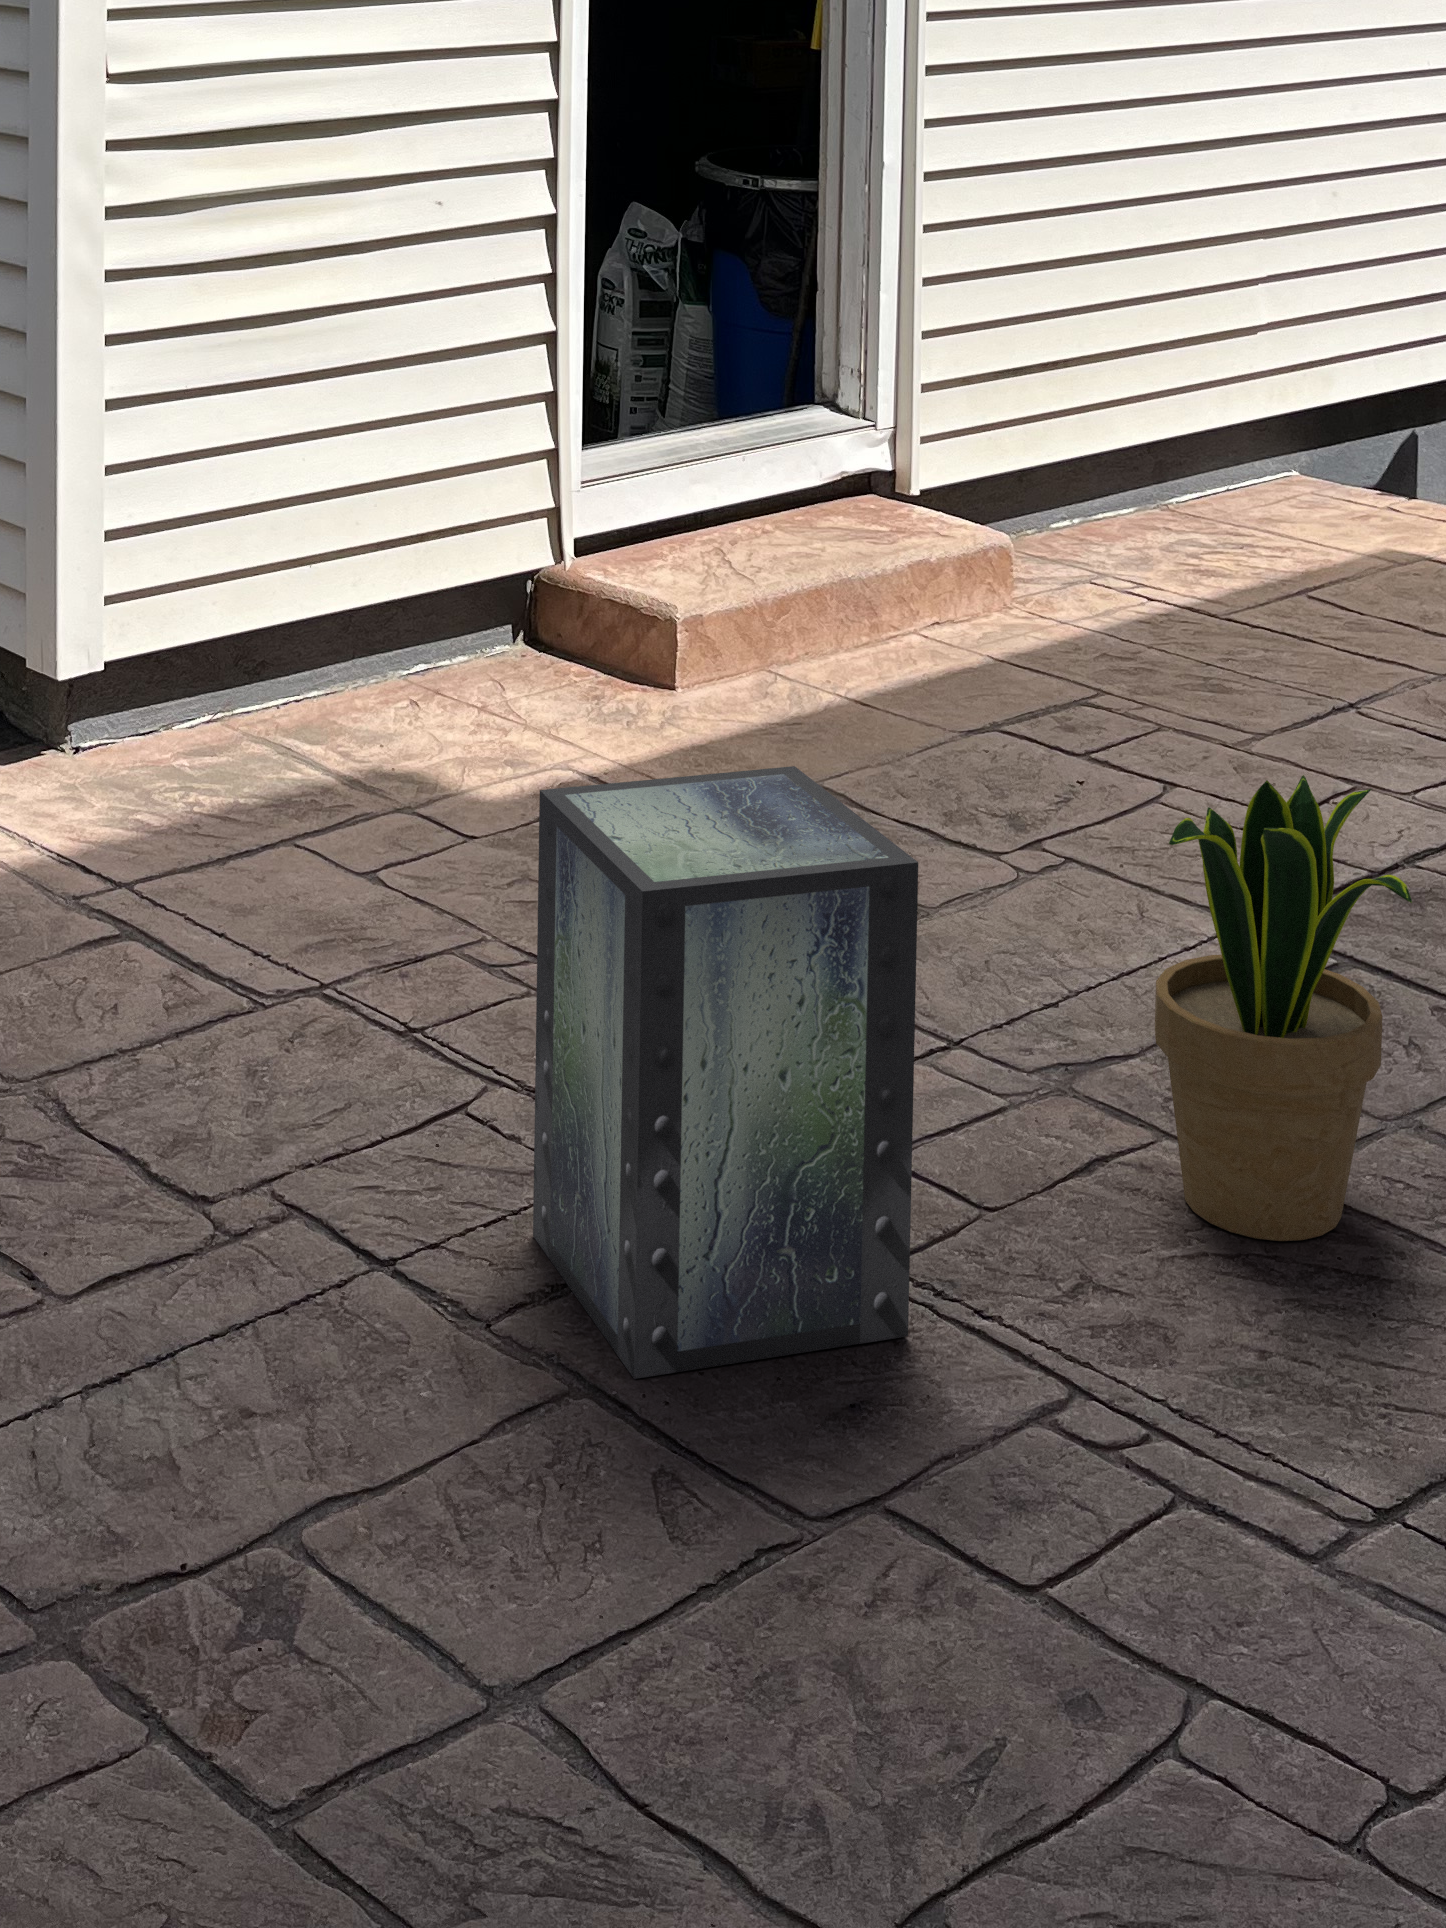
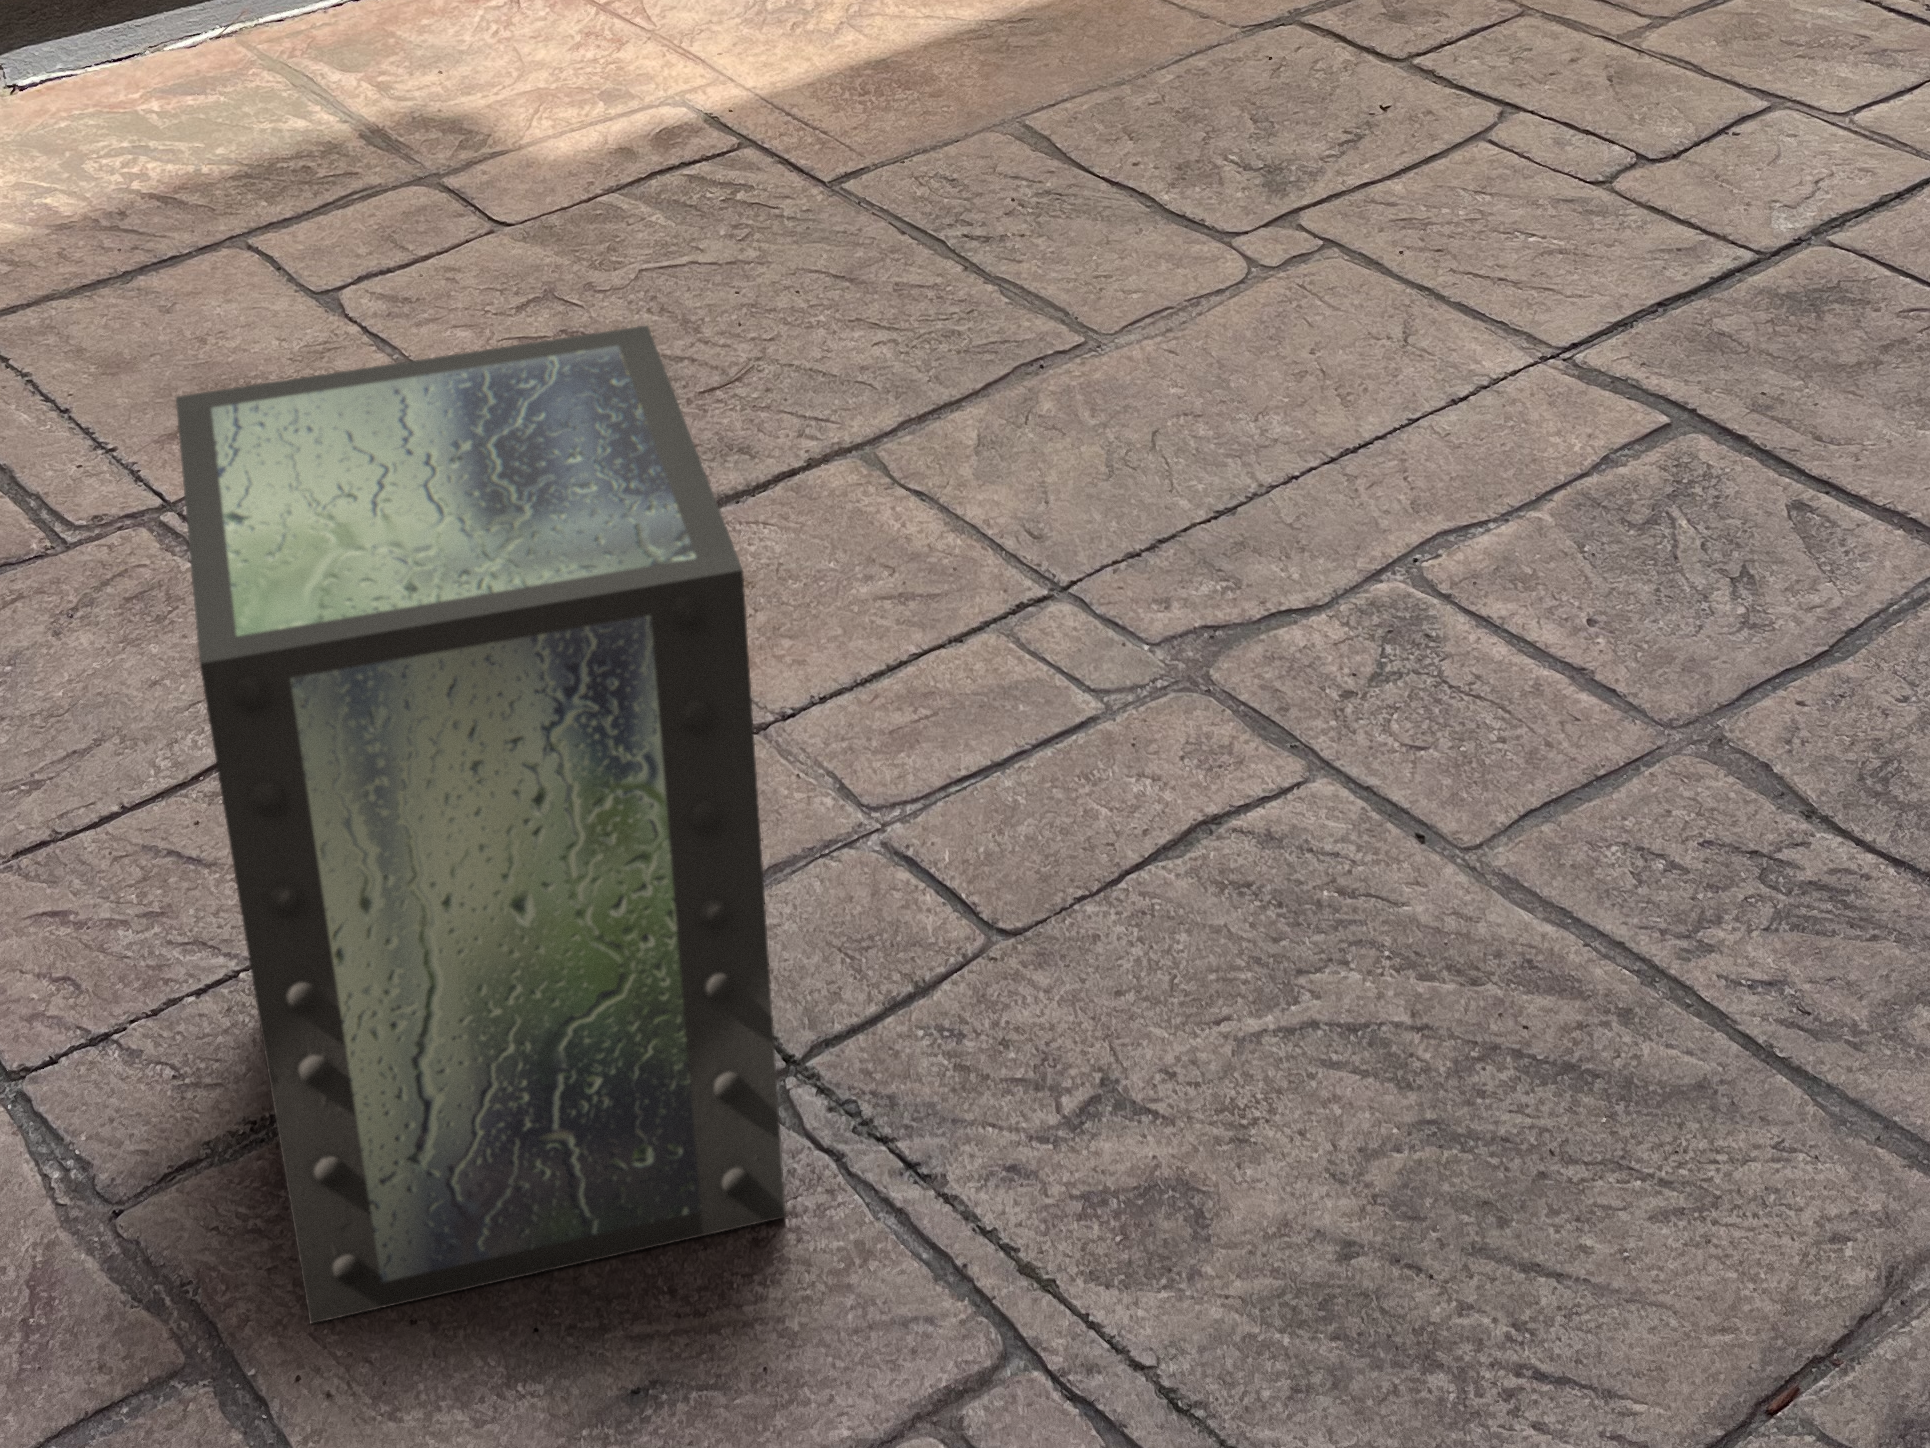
potted plant: present [1155,775,1412,1241] -> none [1266,302,1675,991]

